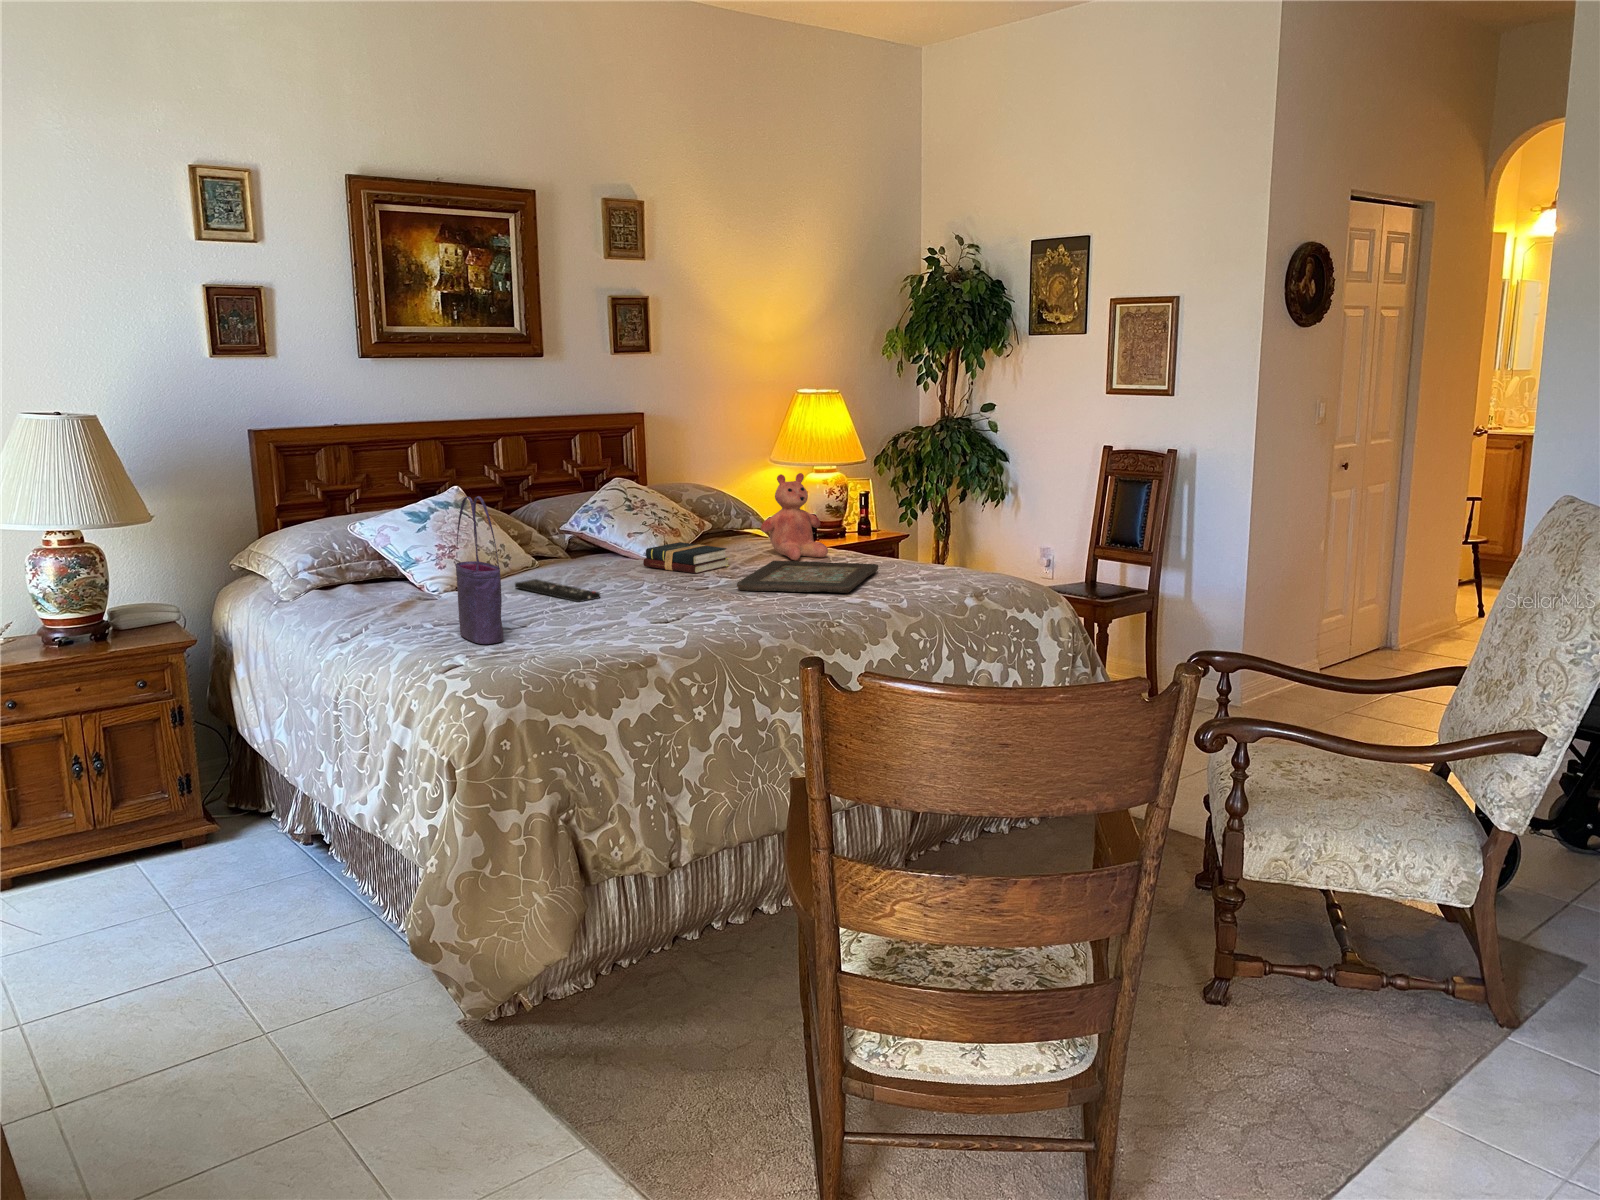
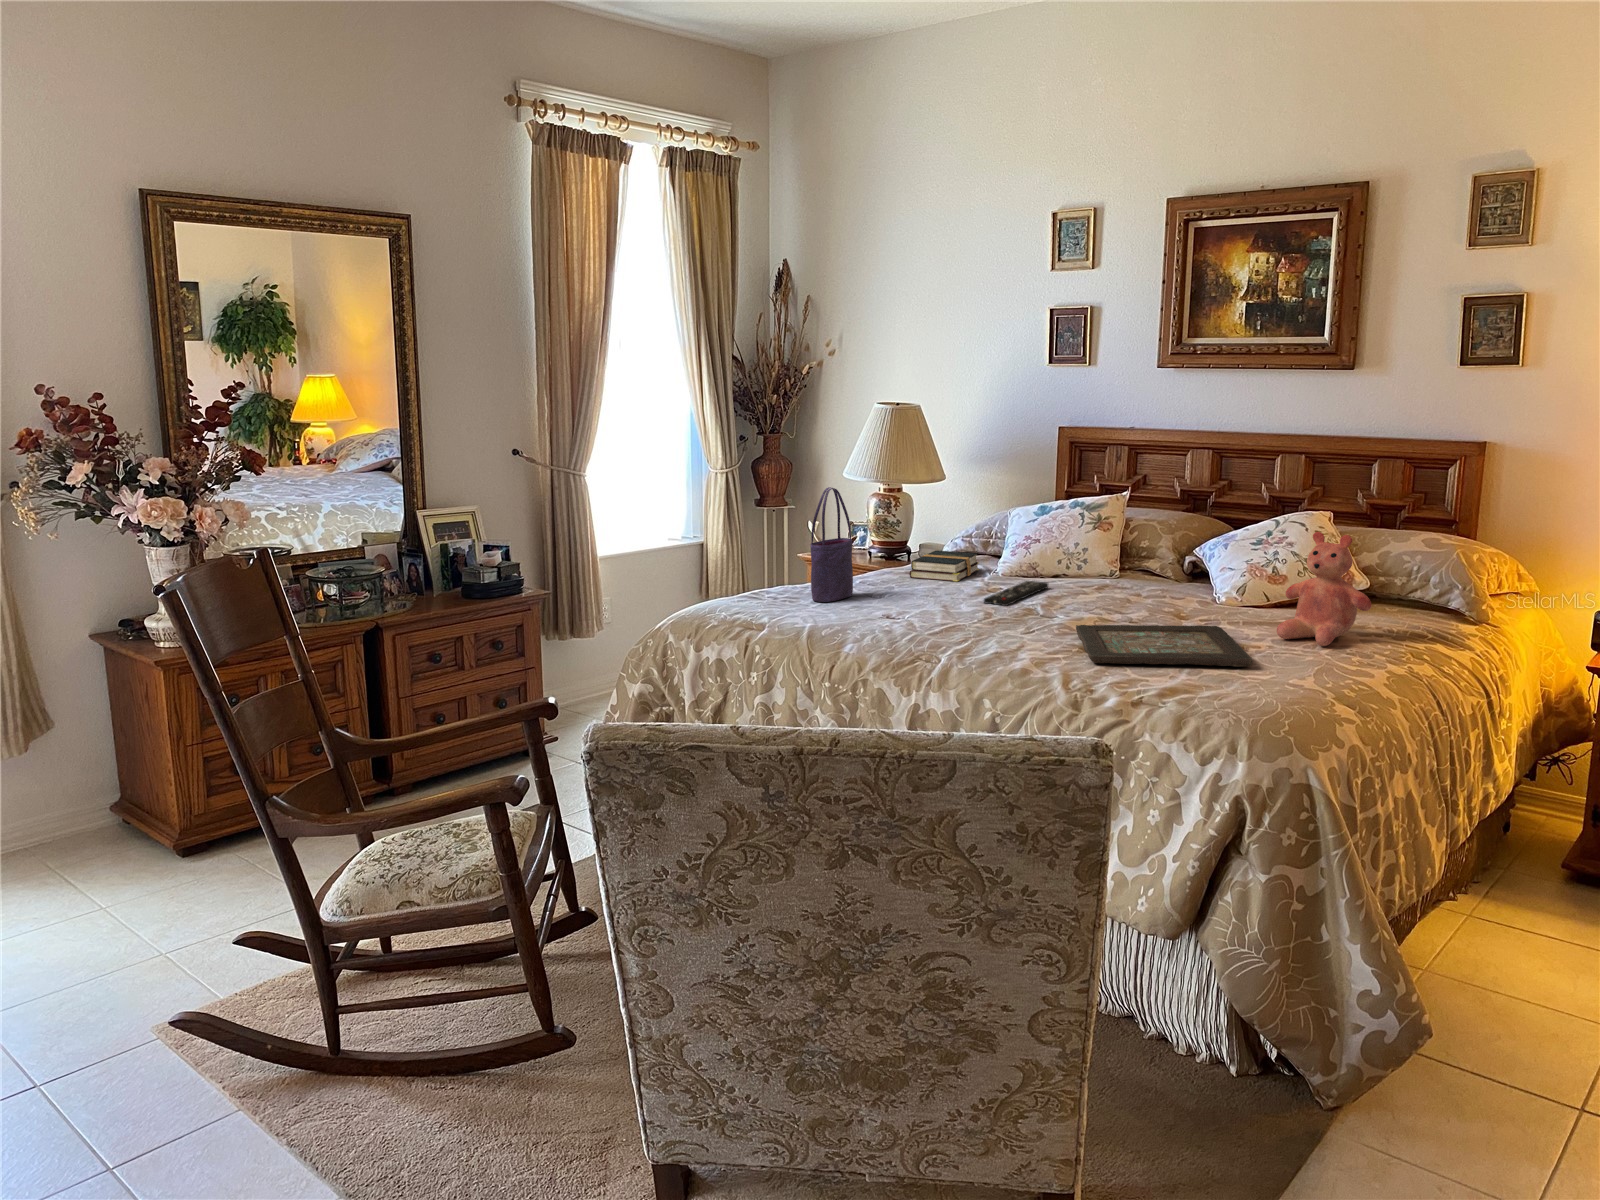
hardback book: present [643,542,729,574] -> present [909,550,979,582]

